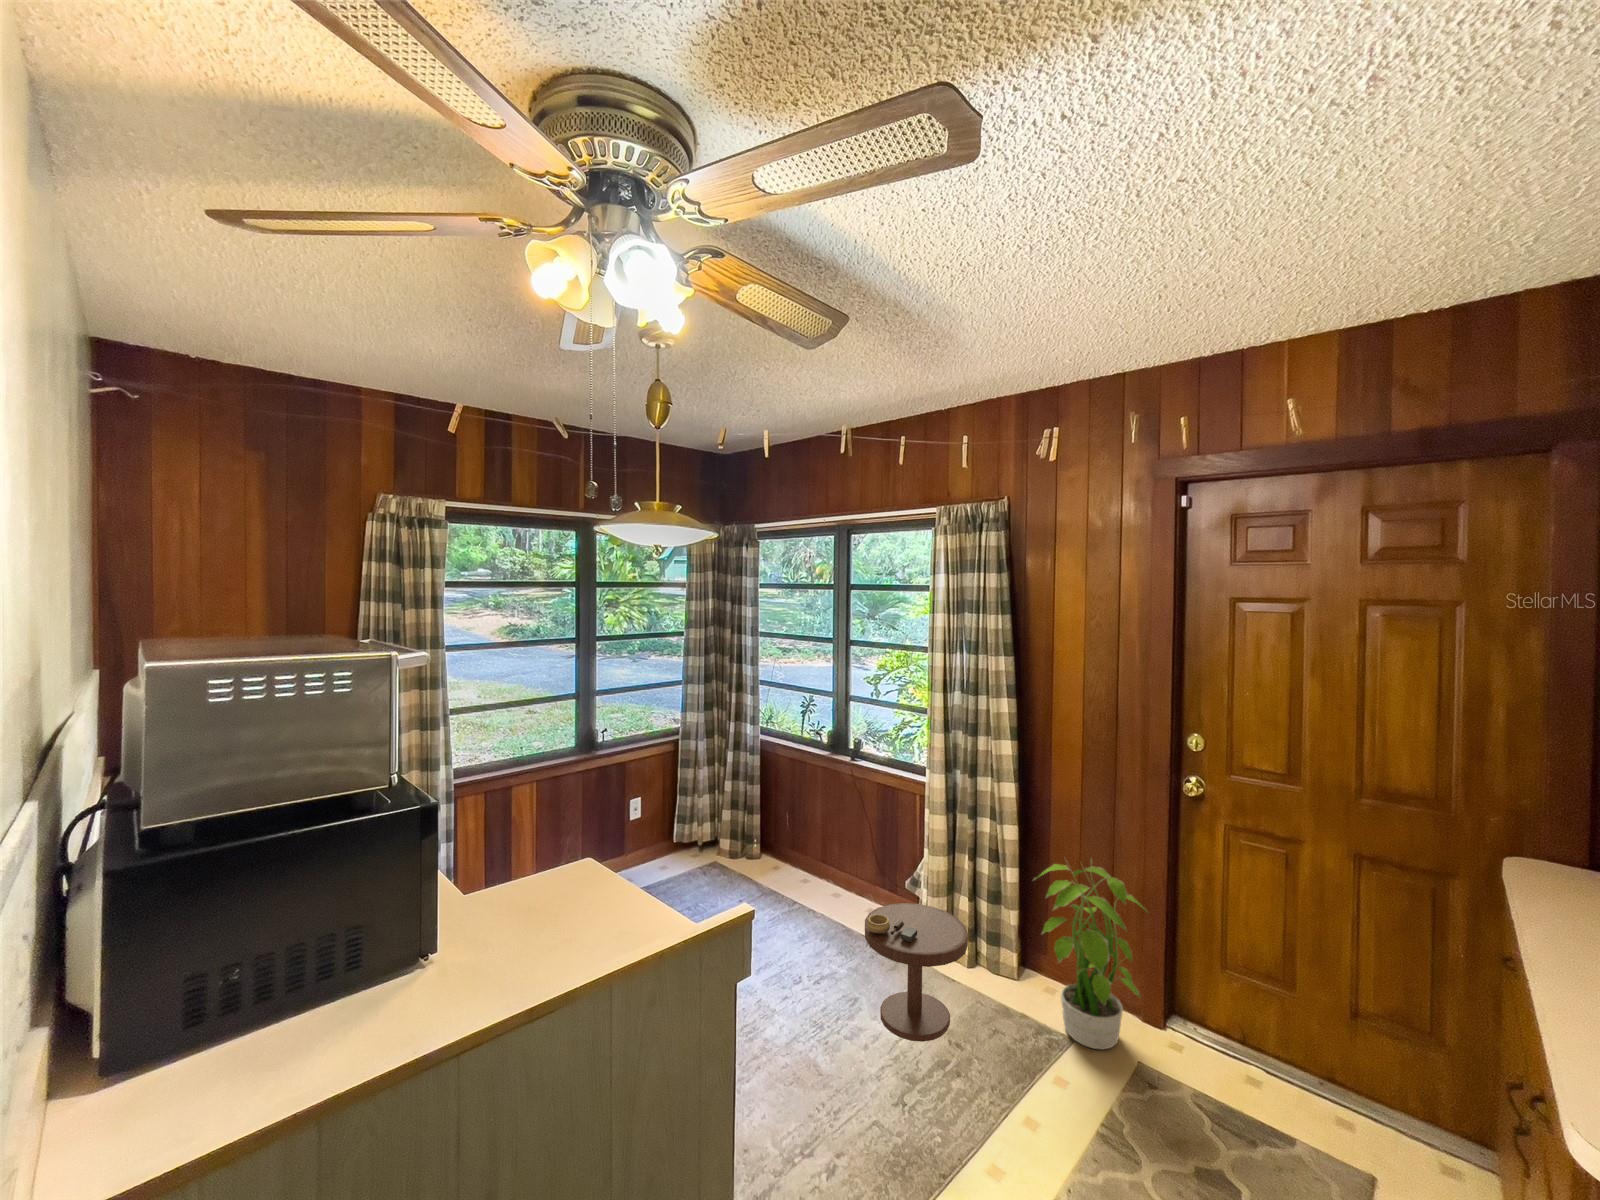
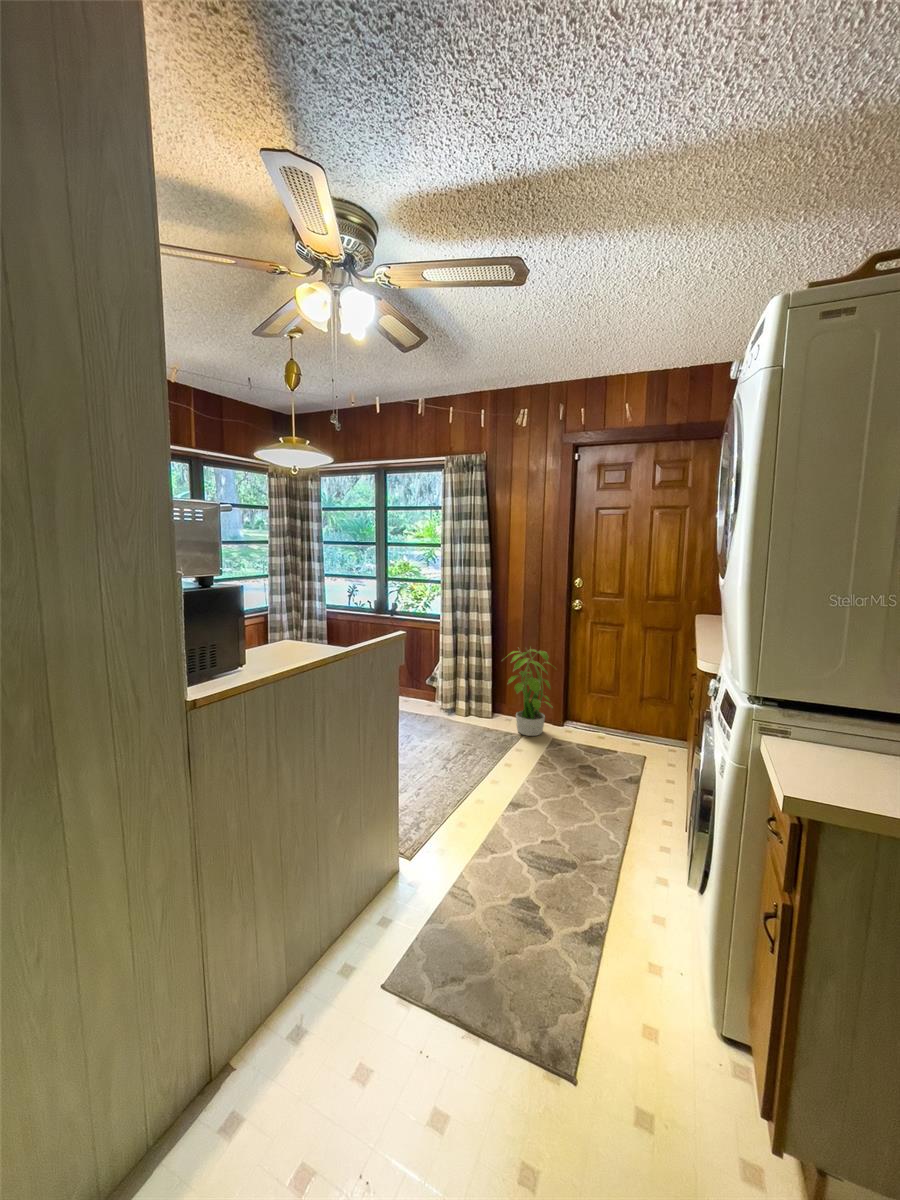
side table: present [865,903,968,1105] -> none [425,669,479,766]

